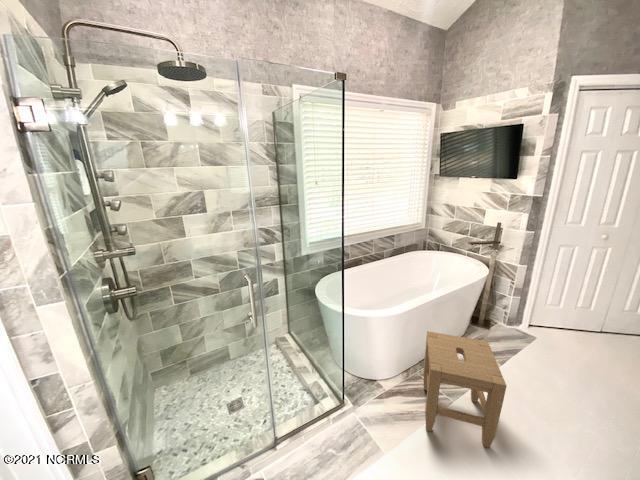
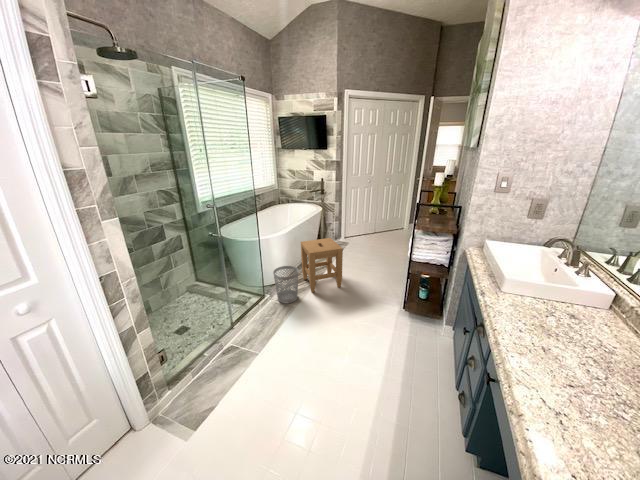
wastebasket: none [362,365,405,435] -> present [273,266,298,303]

